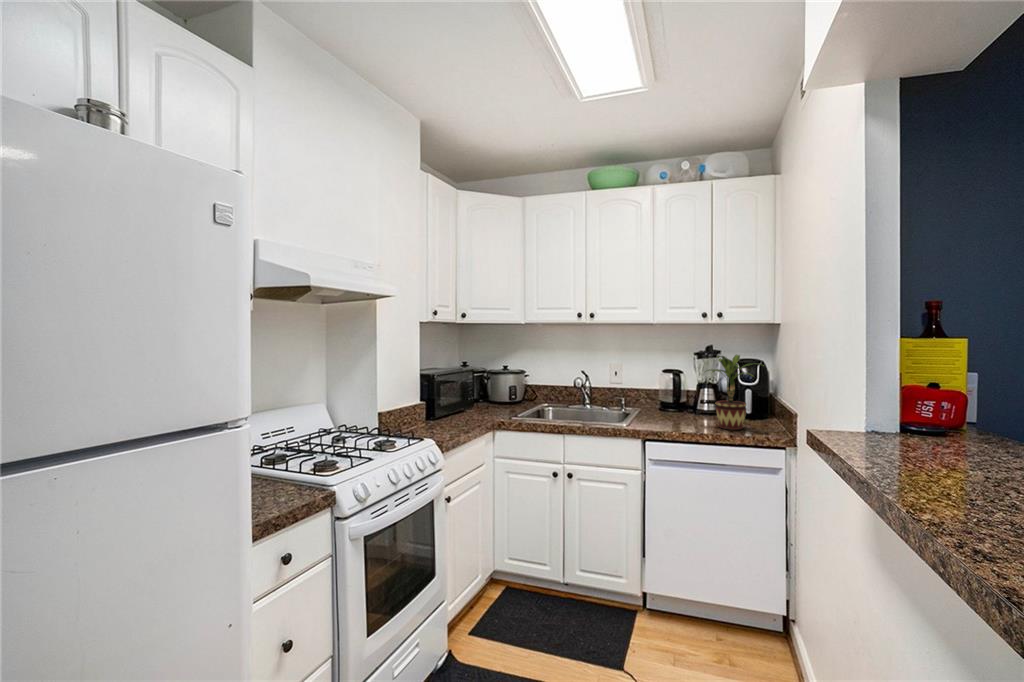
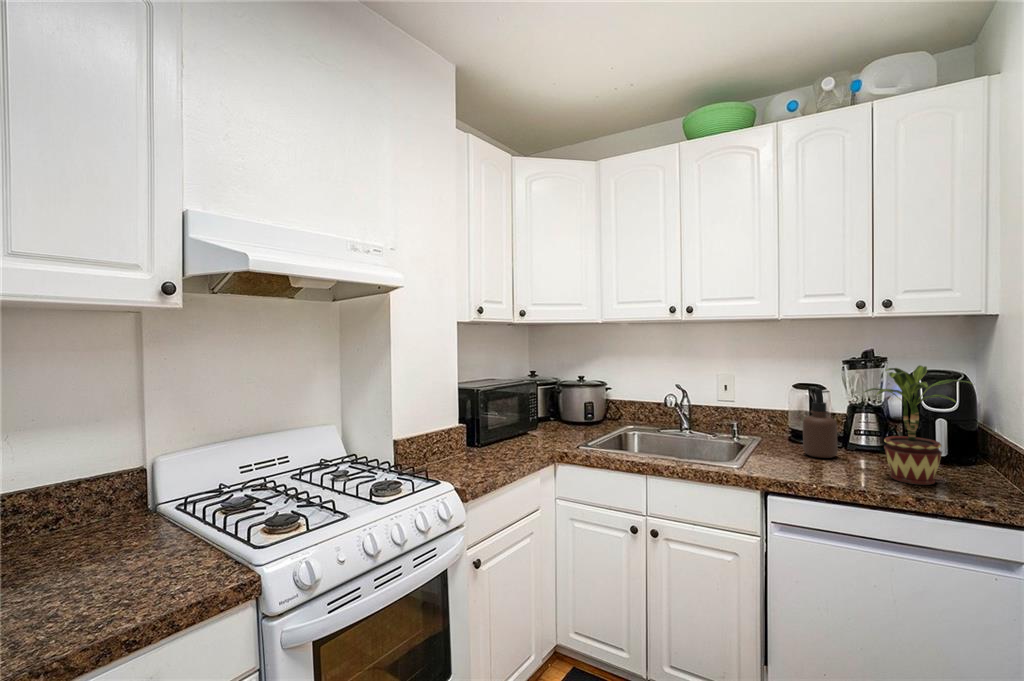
soap dispenser: none [668,372,689,419] -> present [803,389,838,458]

